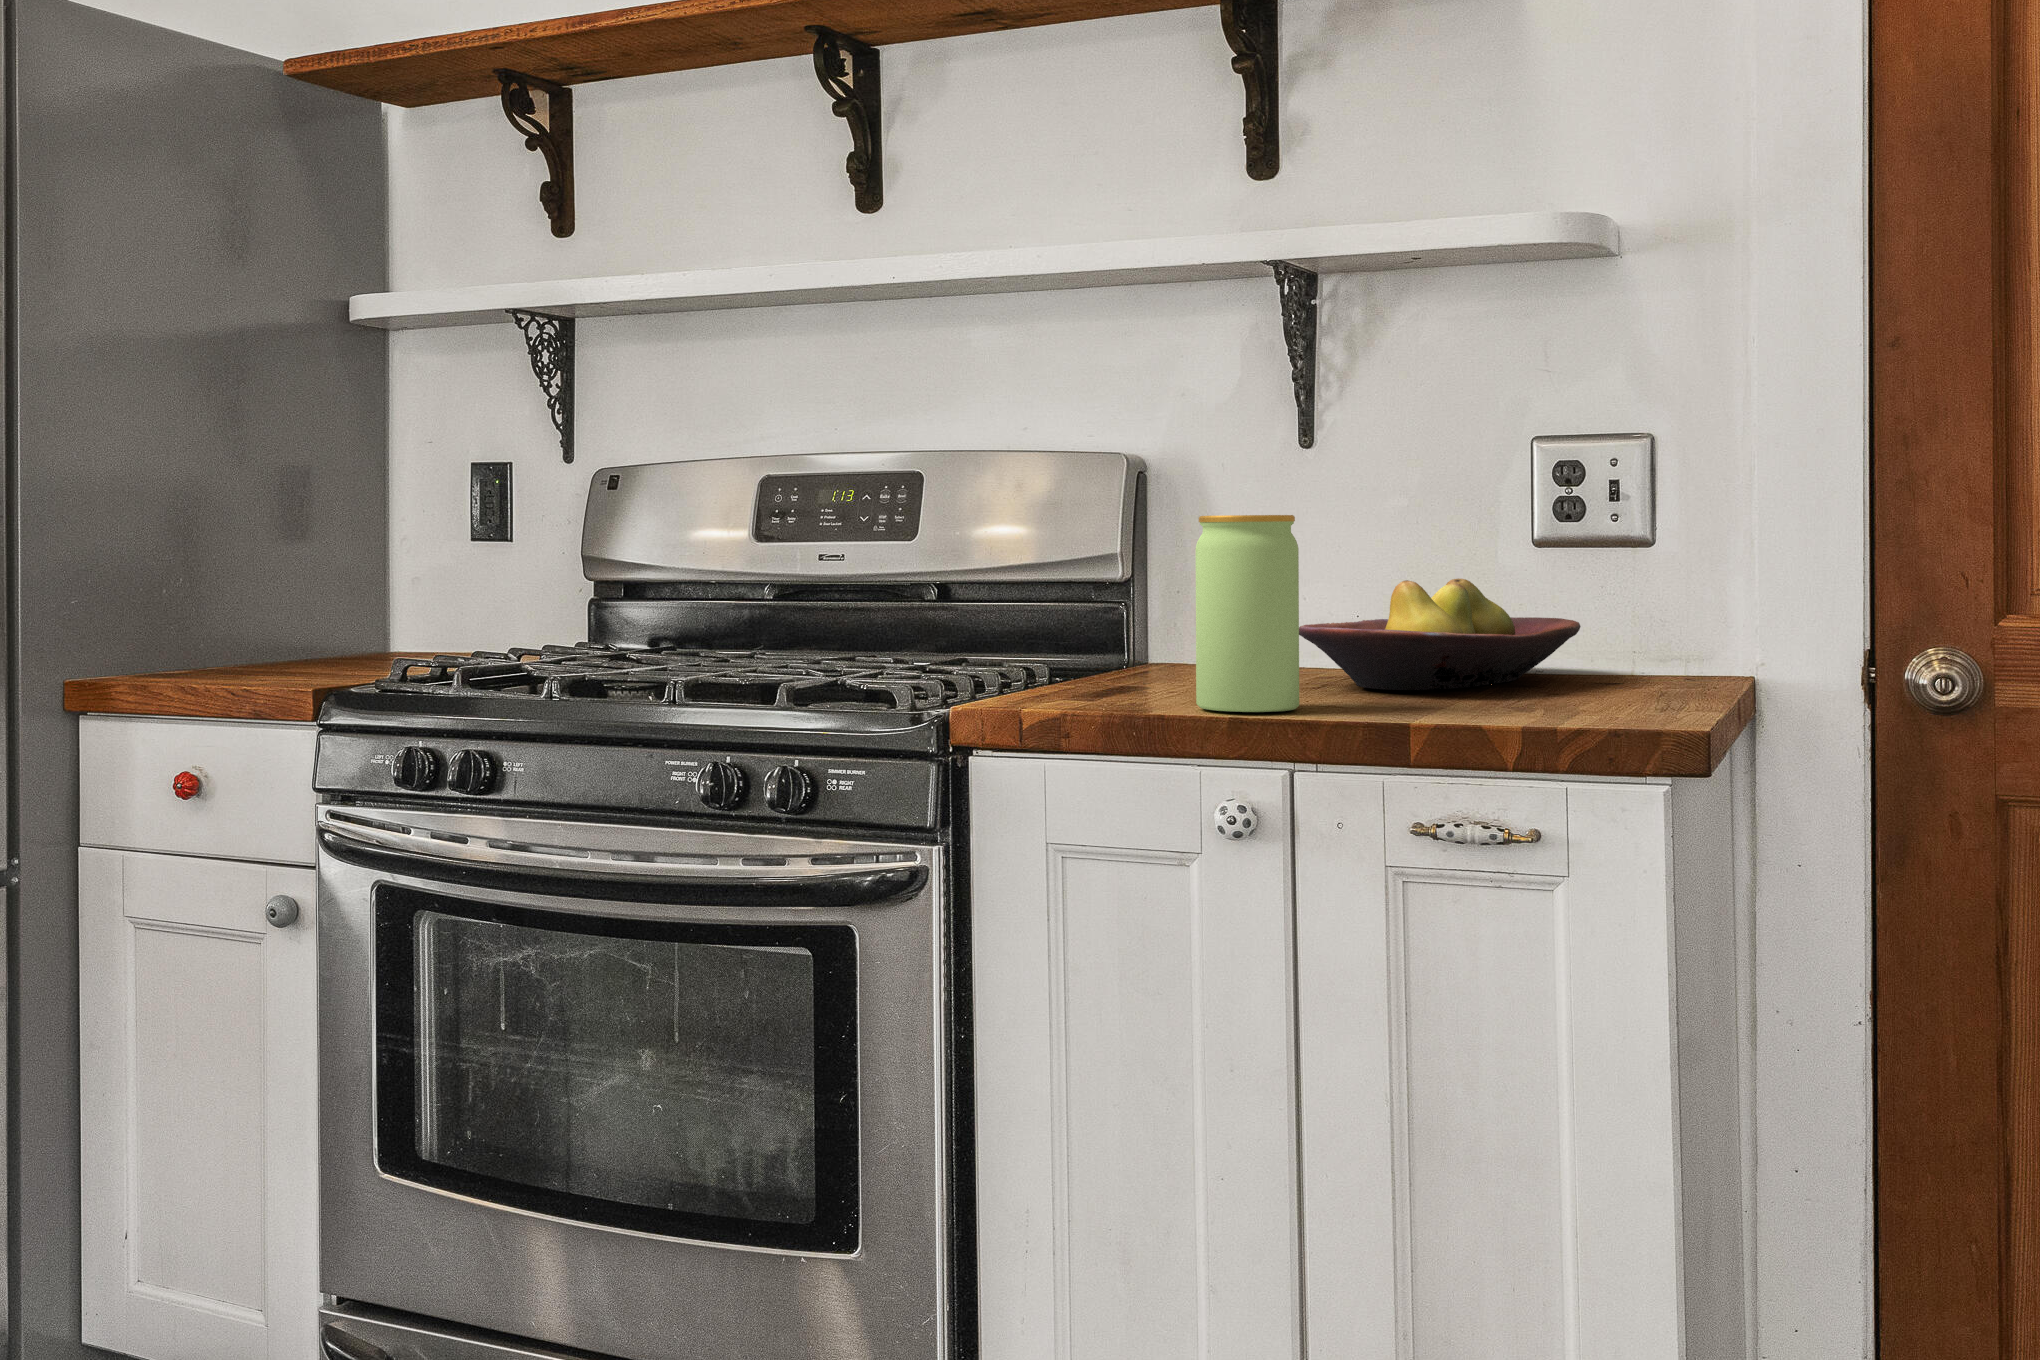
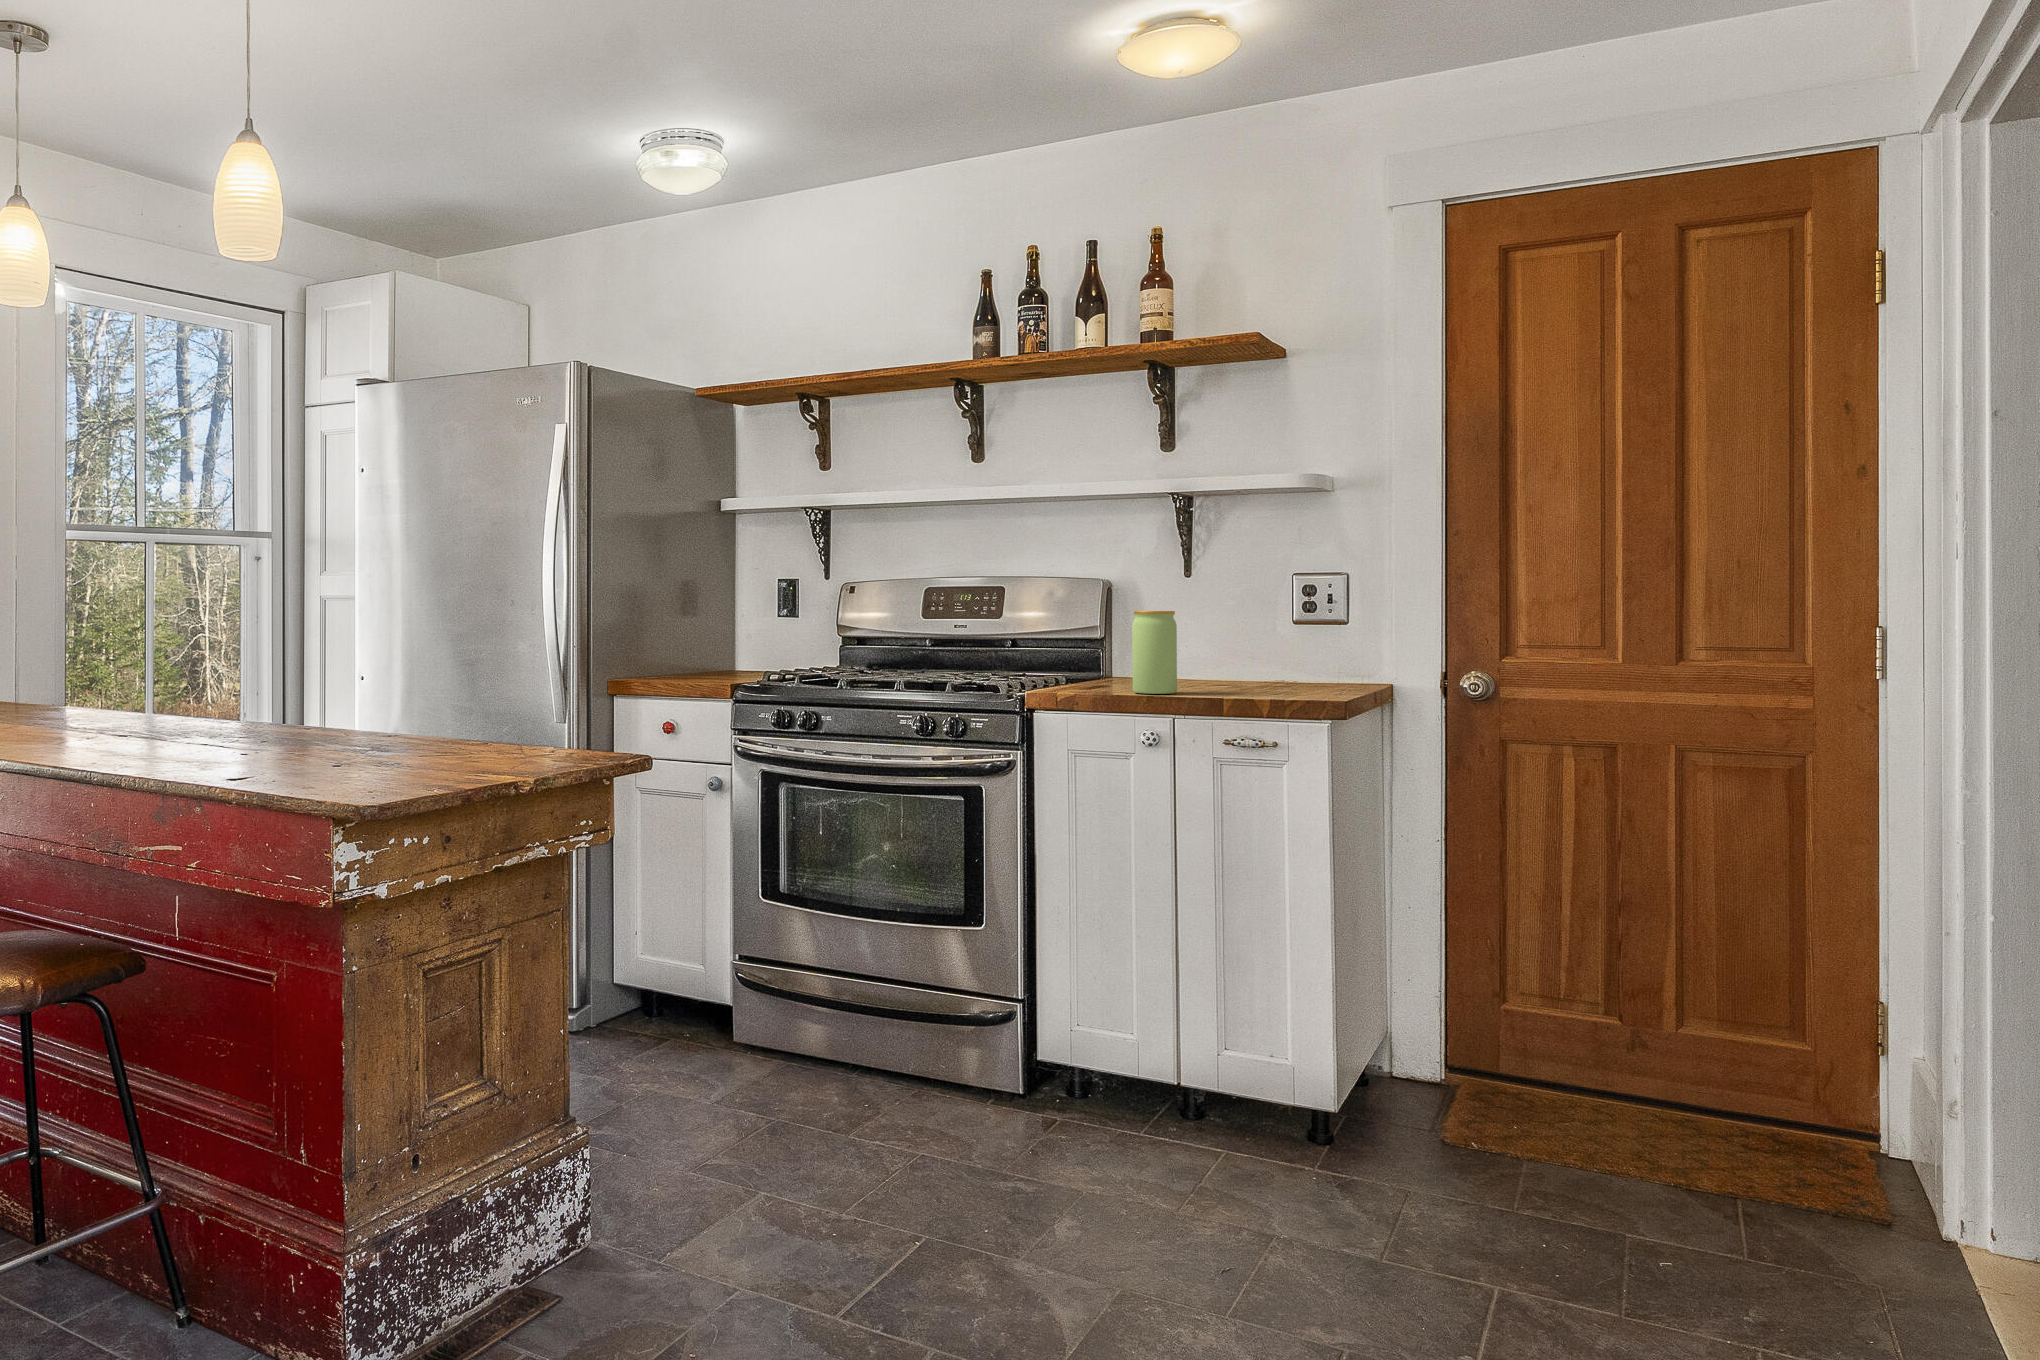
fruit bowl: present [1299,578,1581,690] -> none [1179,639,1311,687]

